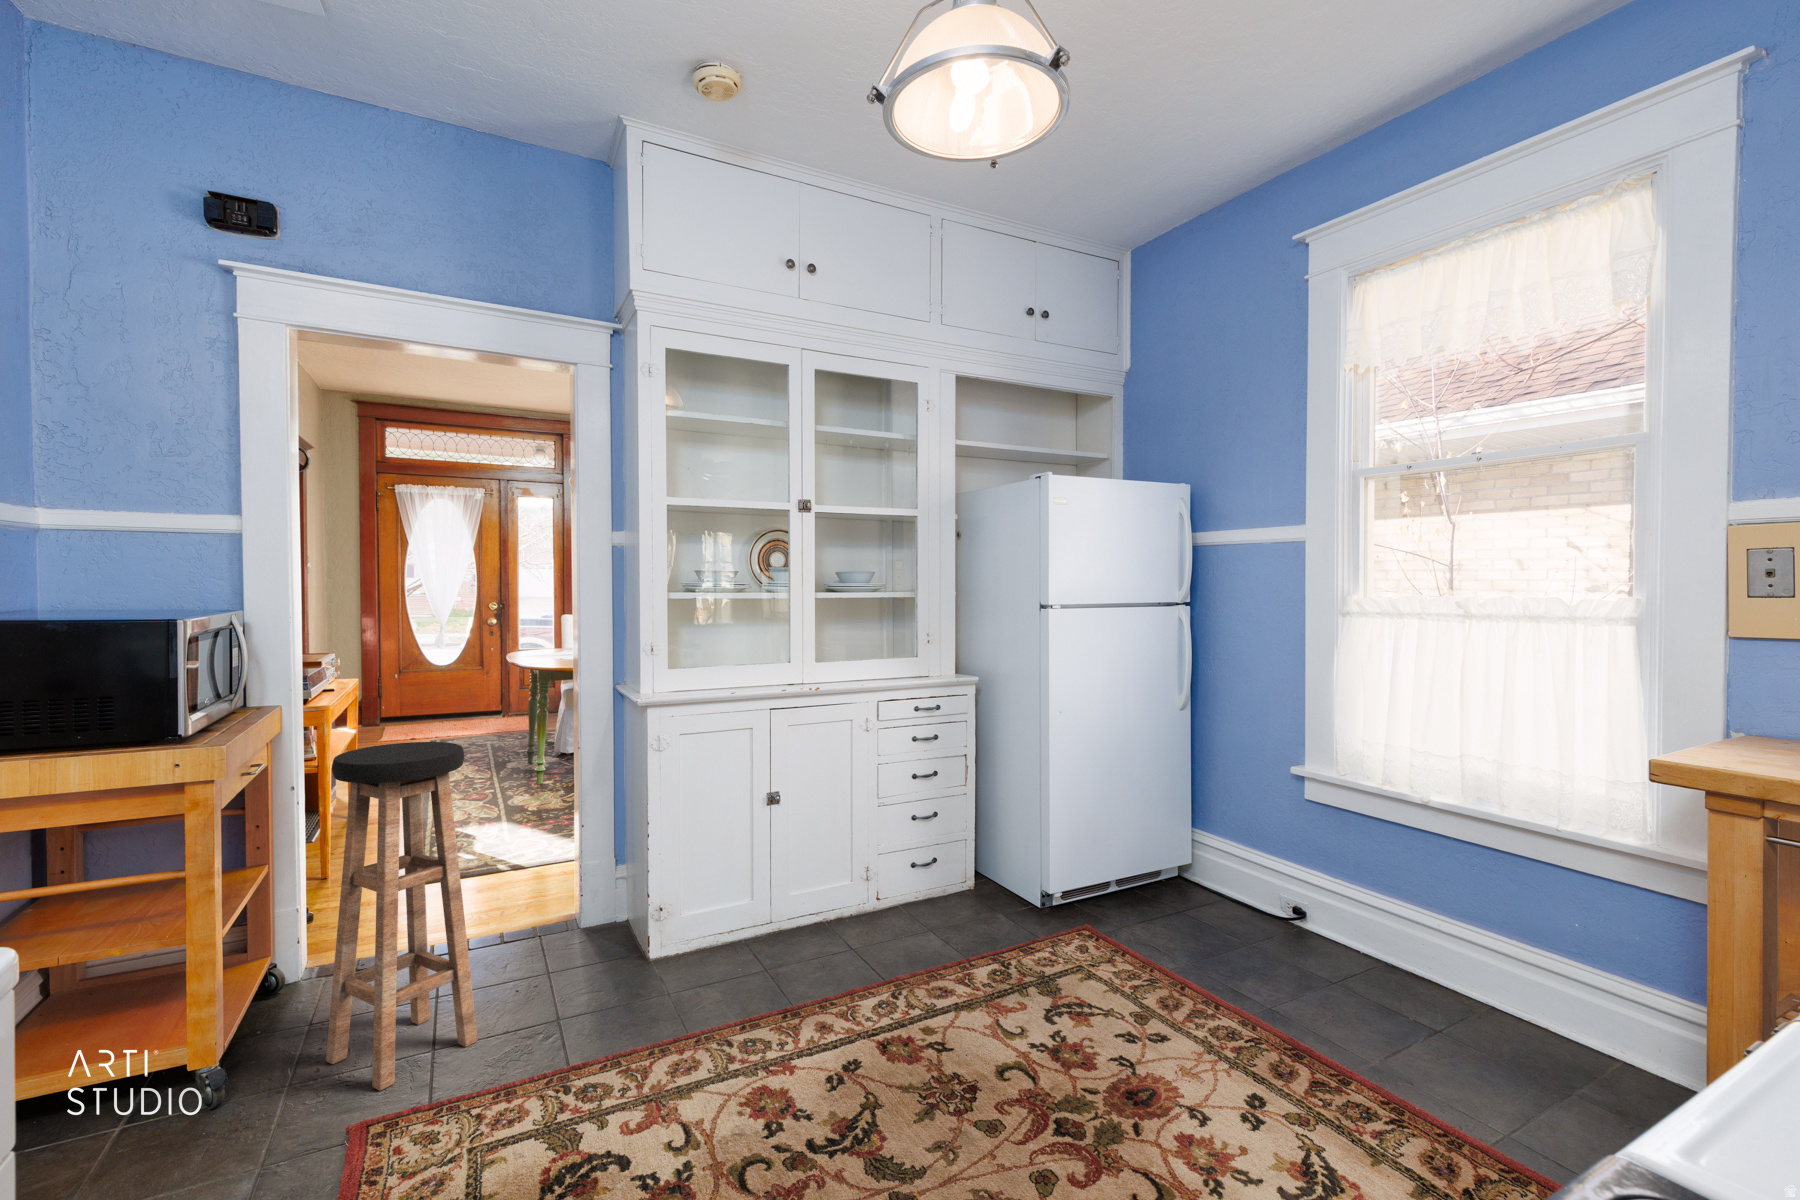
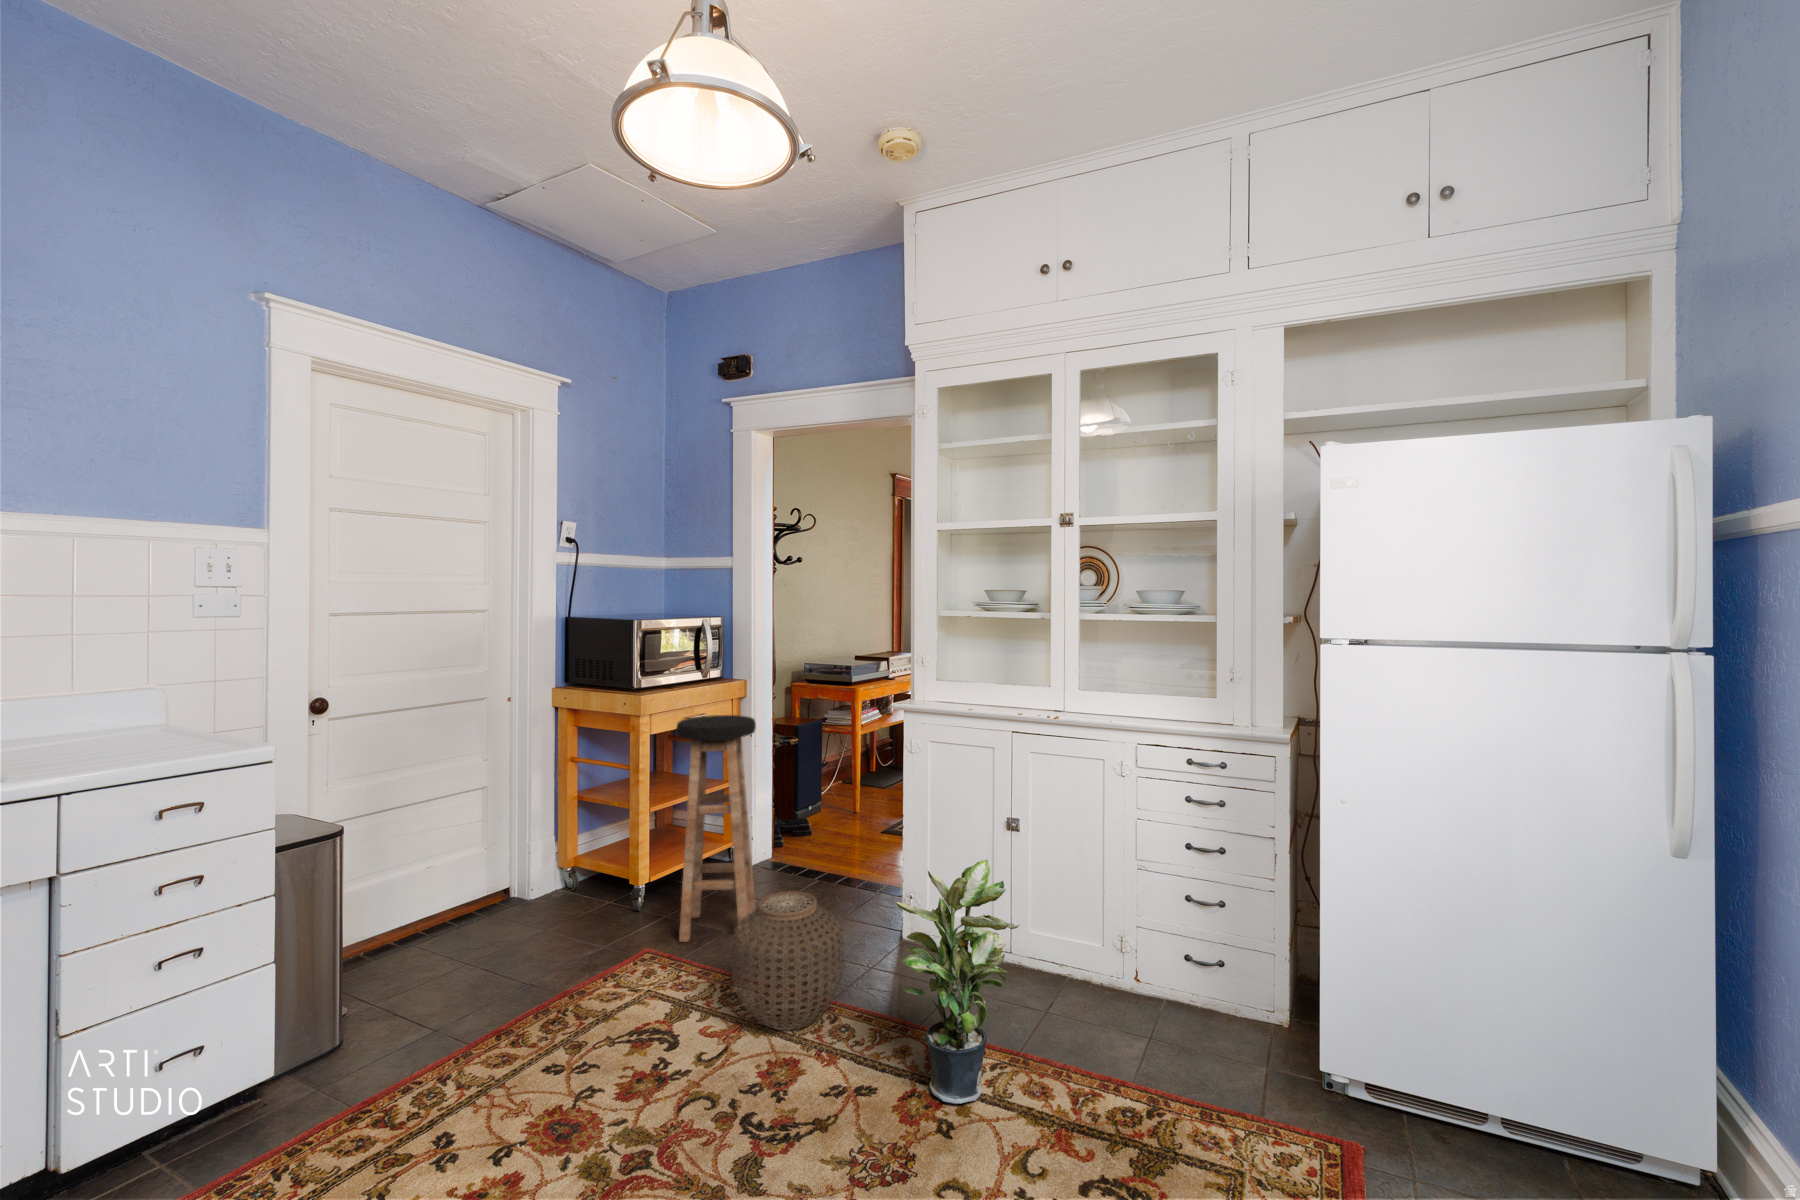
potted plant: none [843,806,962,1035] -> present [896,860,1019,1104]
woven basket: none [608,918,744,1085] -> present [732,891,843,1030]

